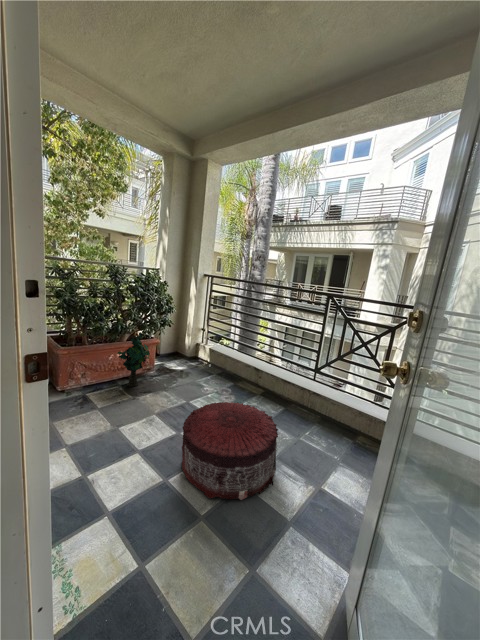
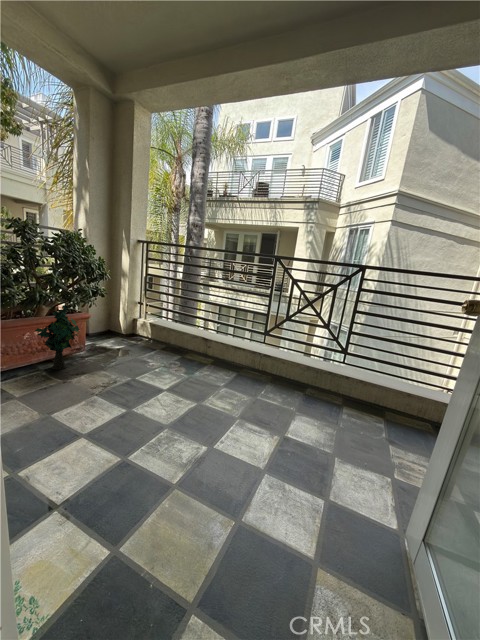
pouf: present [182,402,278,500] -> none [138,368,244,465]

